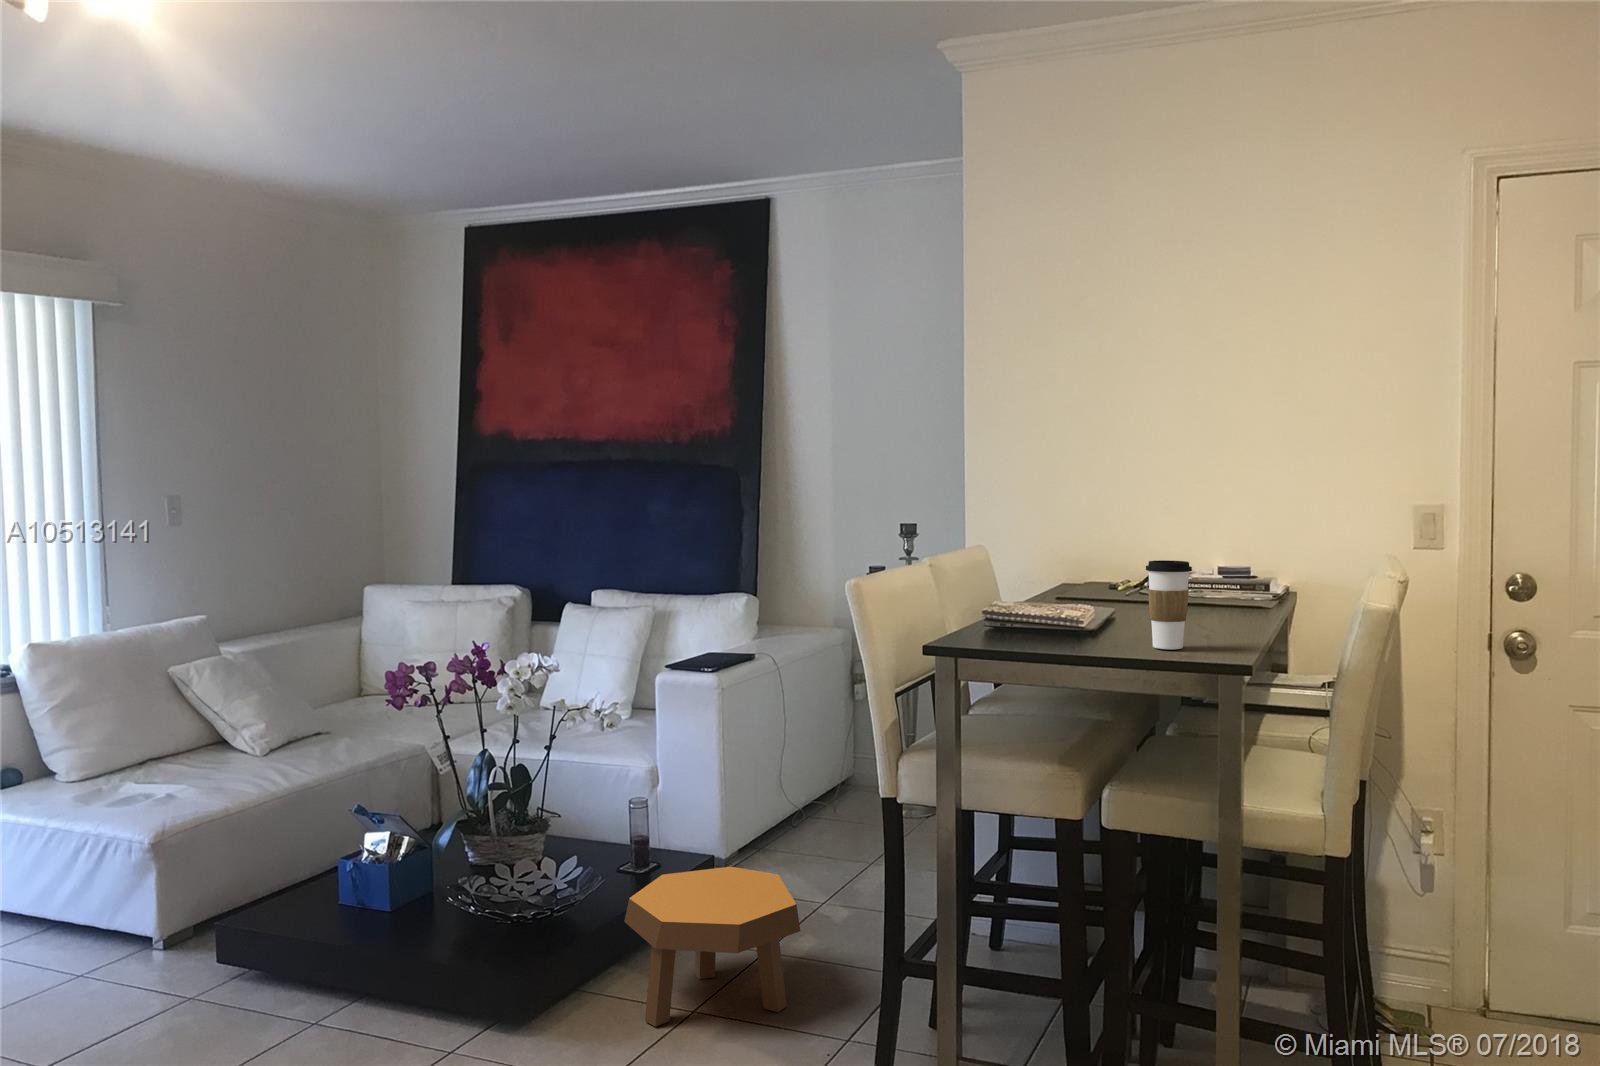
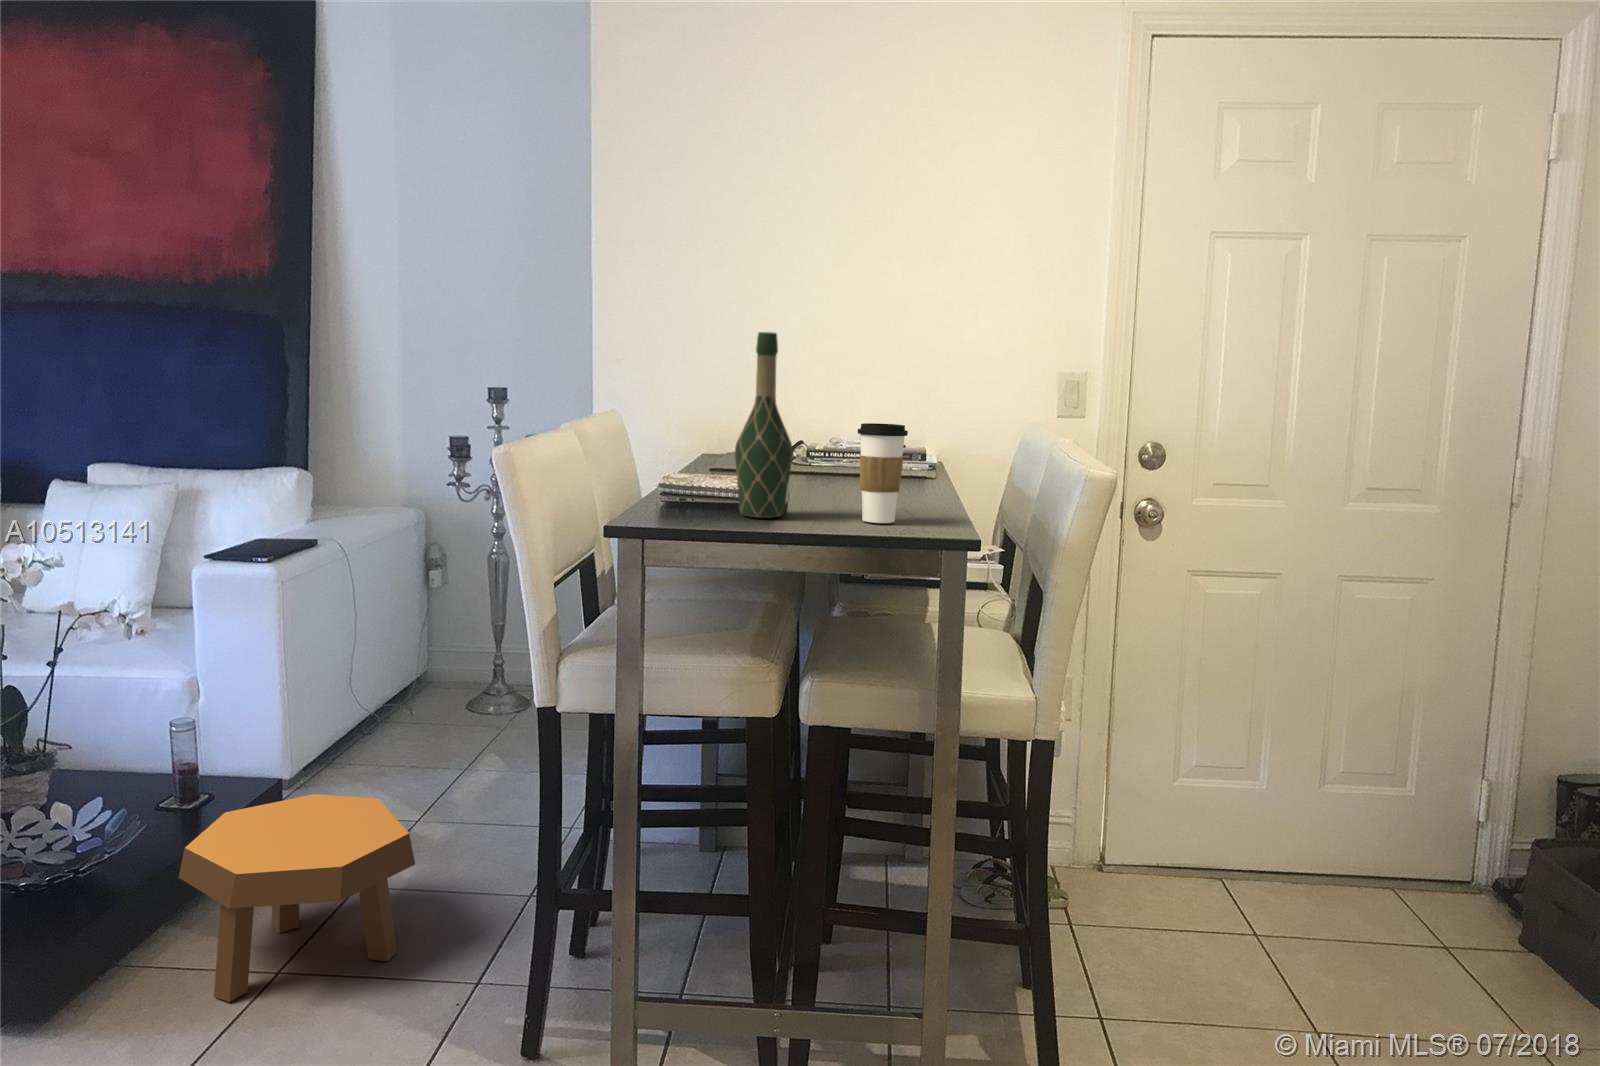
wine bottle: none [1038,485,1089,643] -> present [735,332,793,518]

